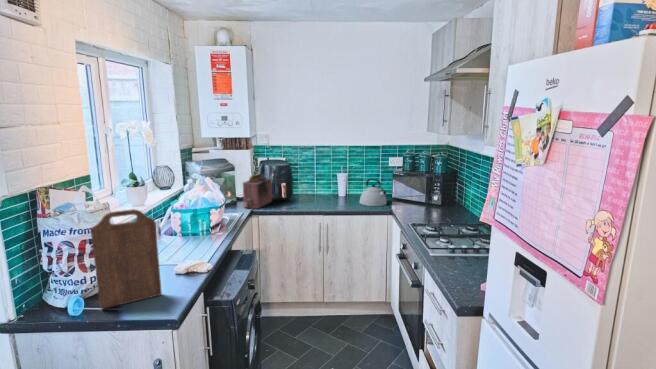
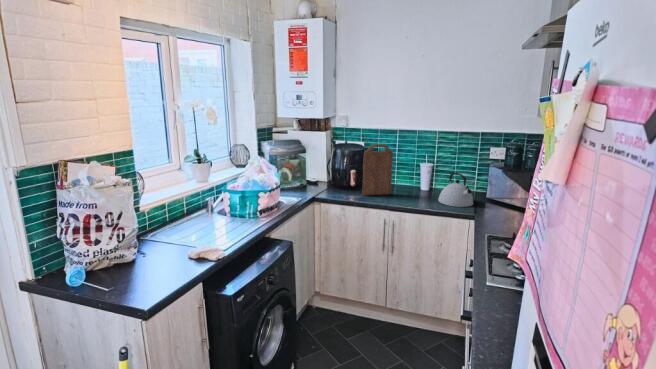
toaster: present [243,173,272,209] -> none [309,157,344,195]
cutting board: present [91,209,162,309] -> present [363,144,393,195]

